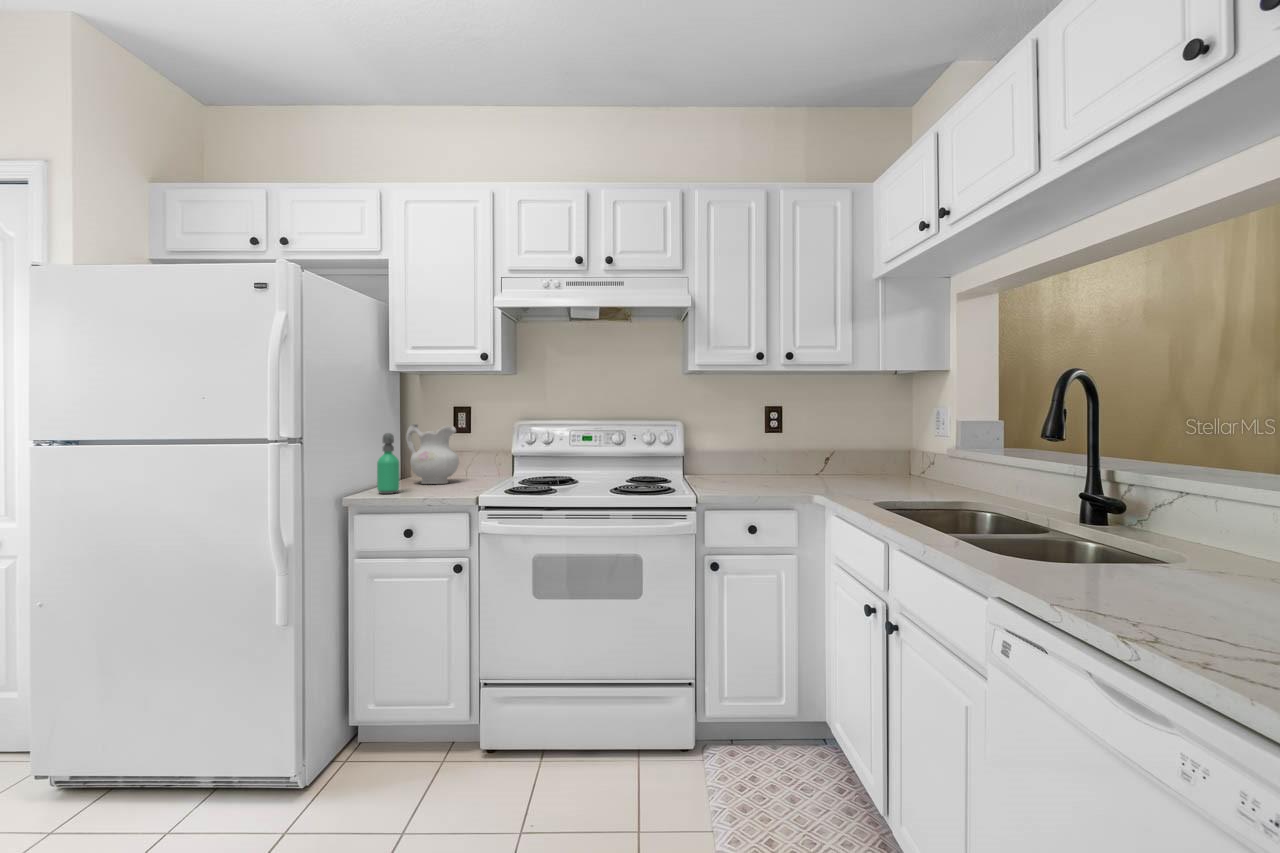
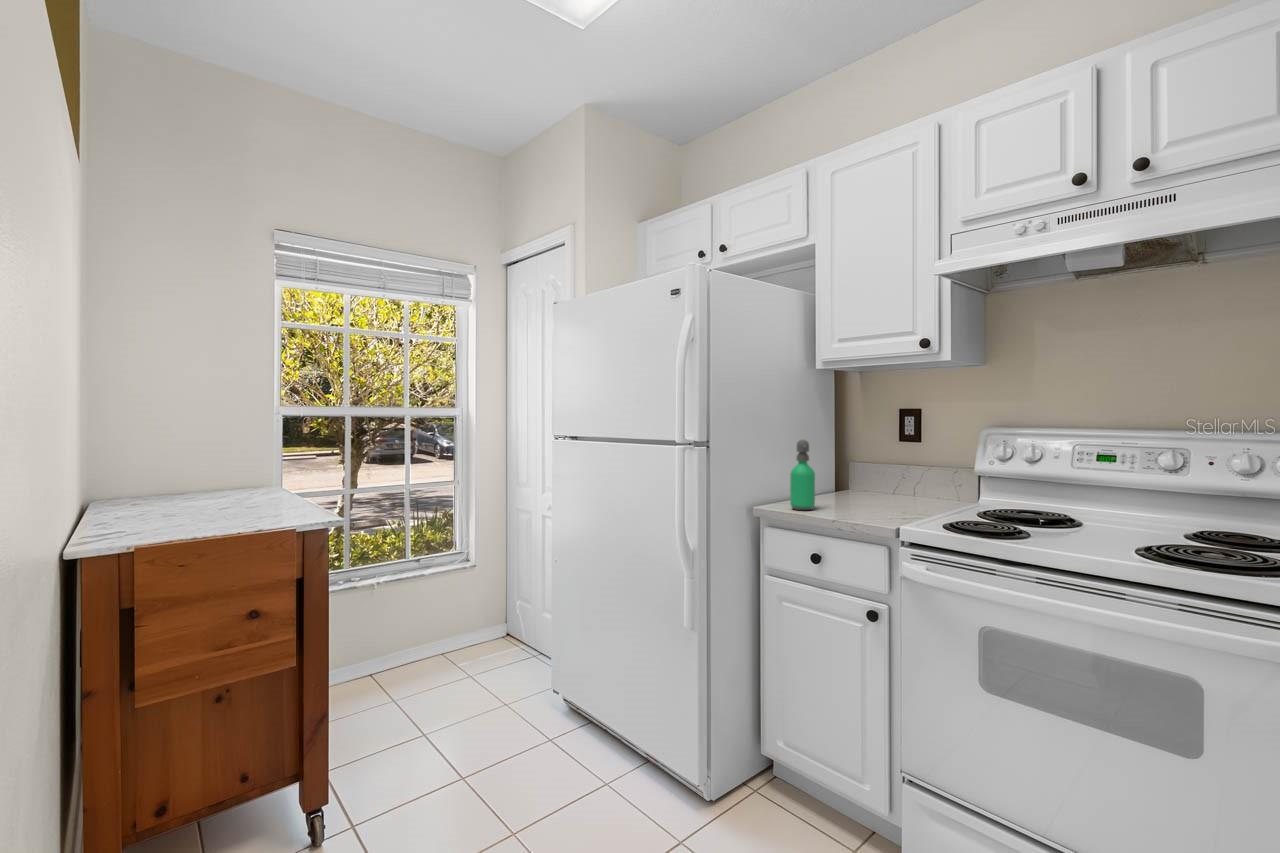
ceramic pitcher: present [406,424,459,484] -> none [838,429,899,503]

